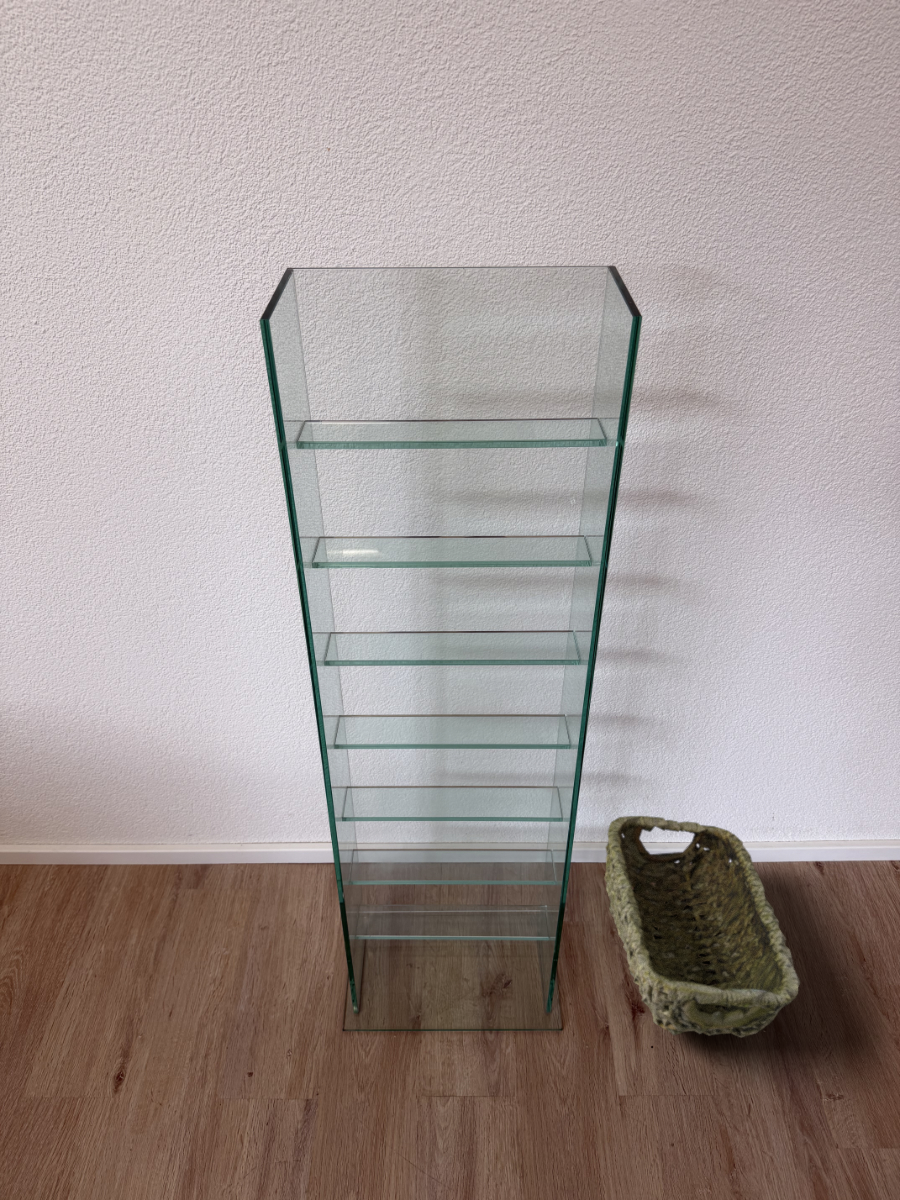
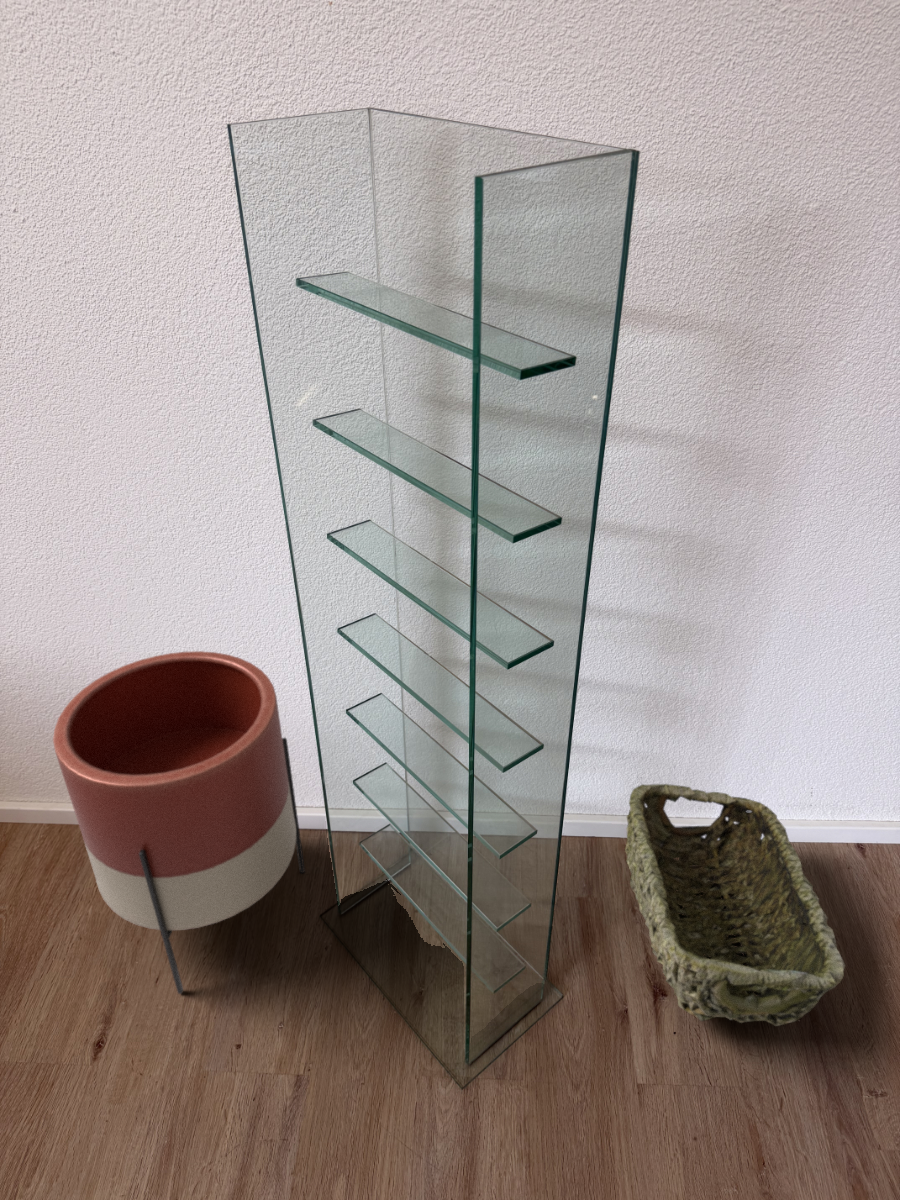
planter: none [78,707,306,1025] -> present [53,651,305,994]

